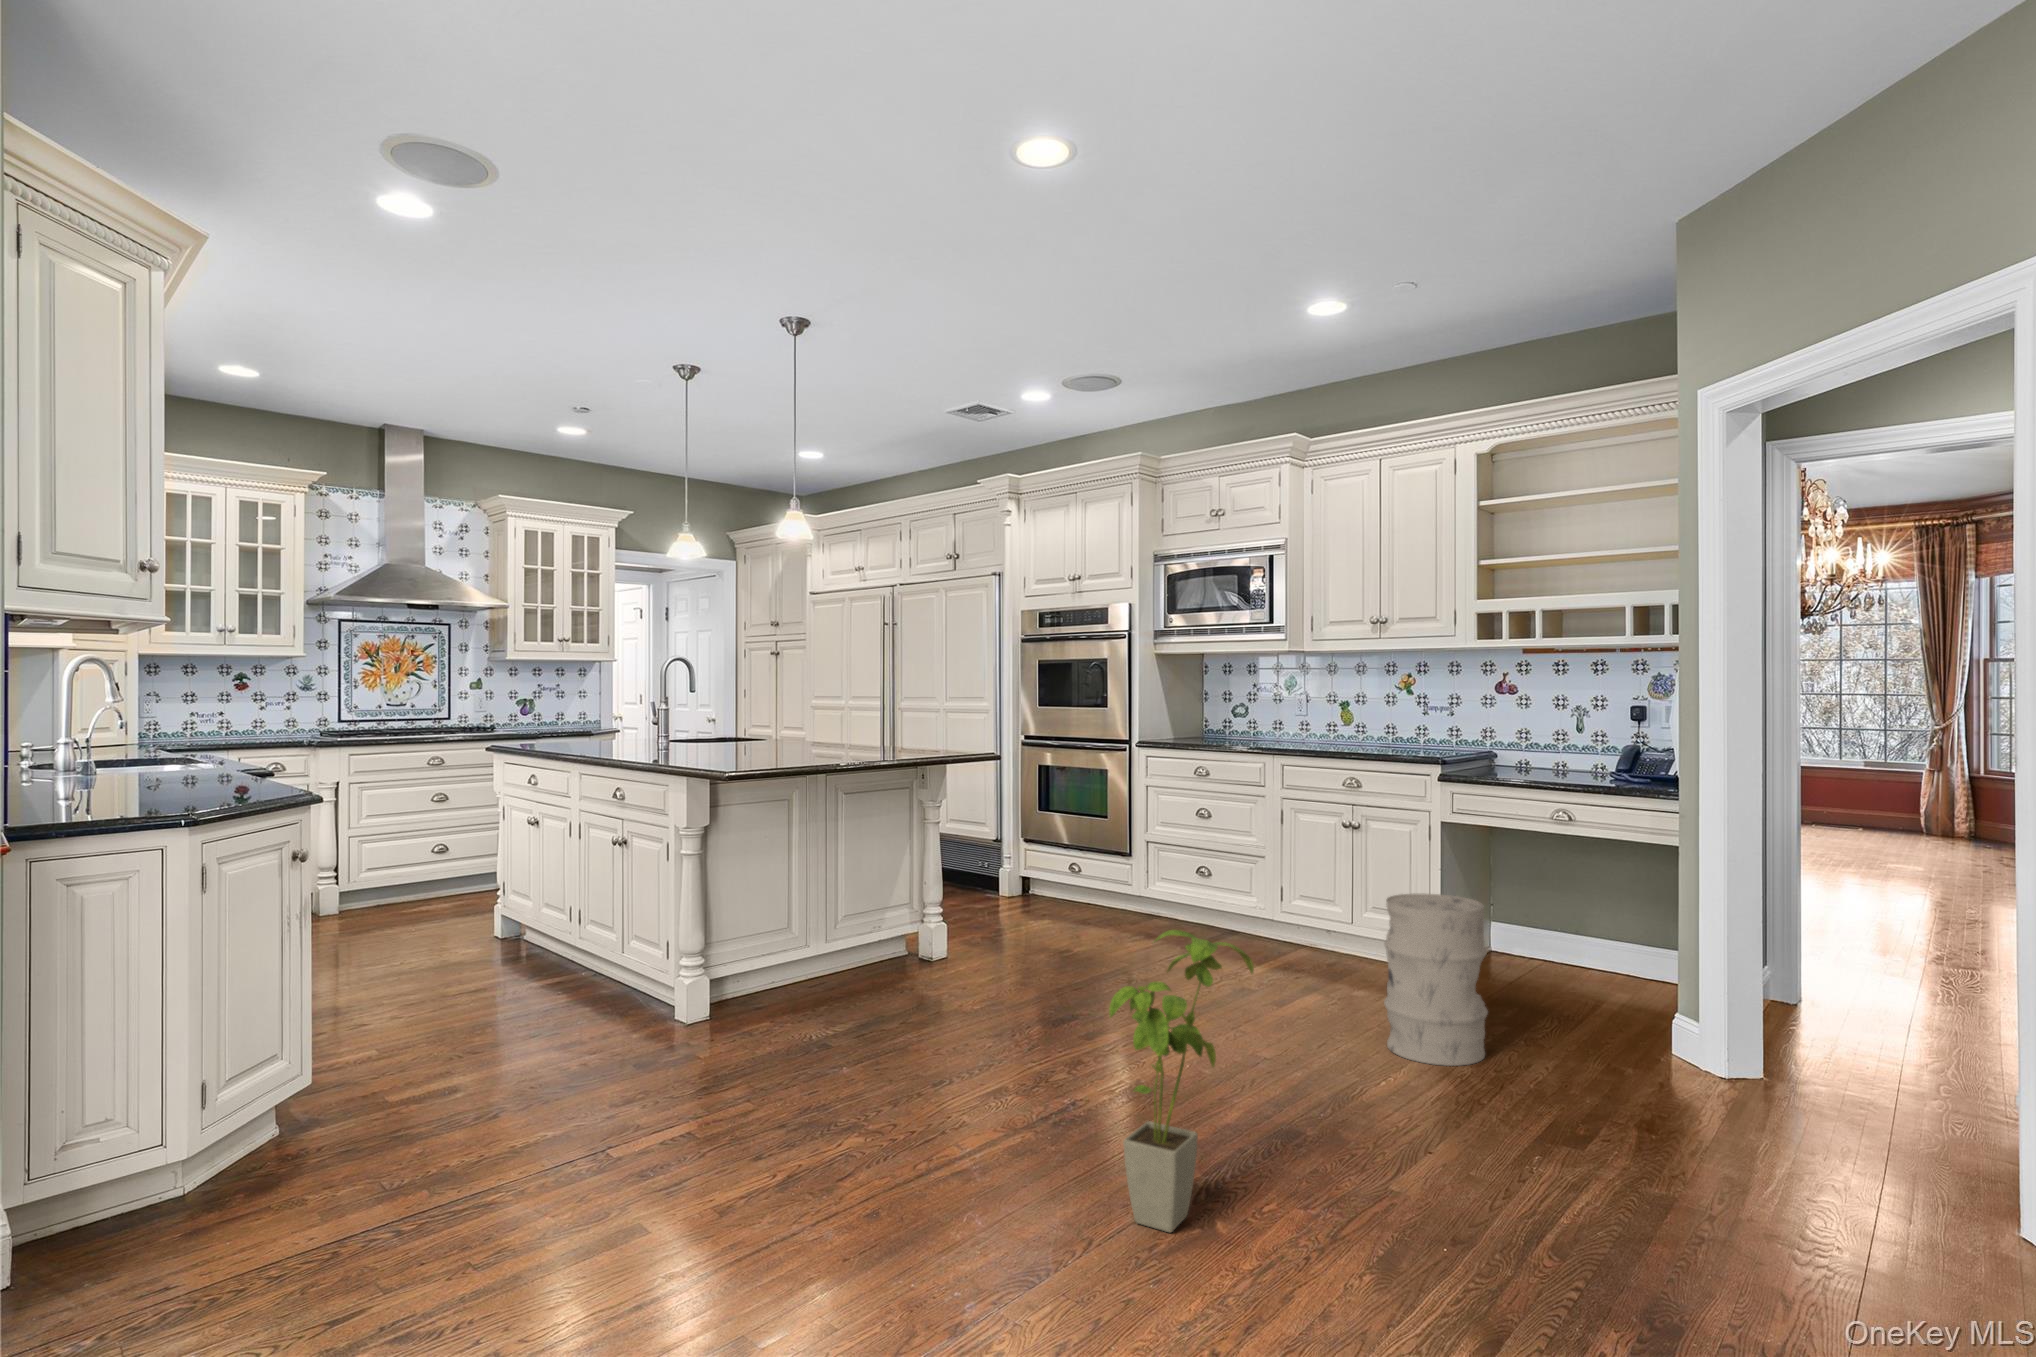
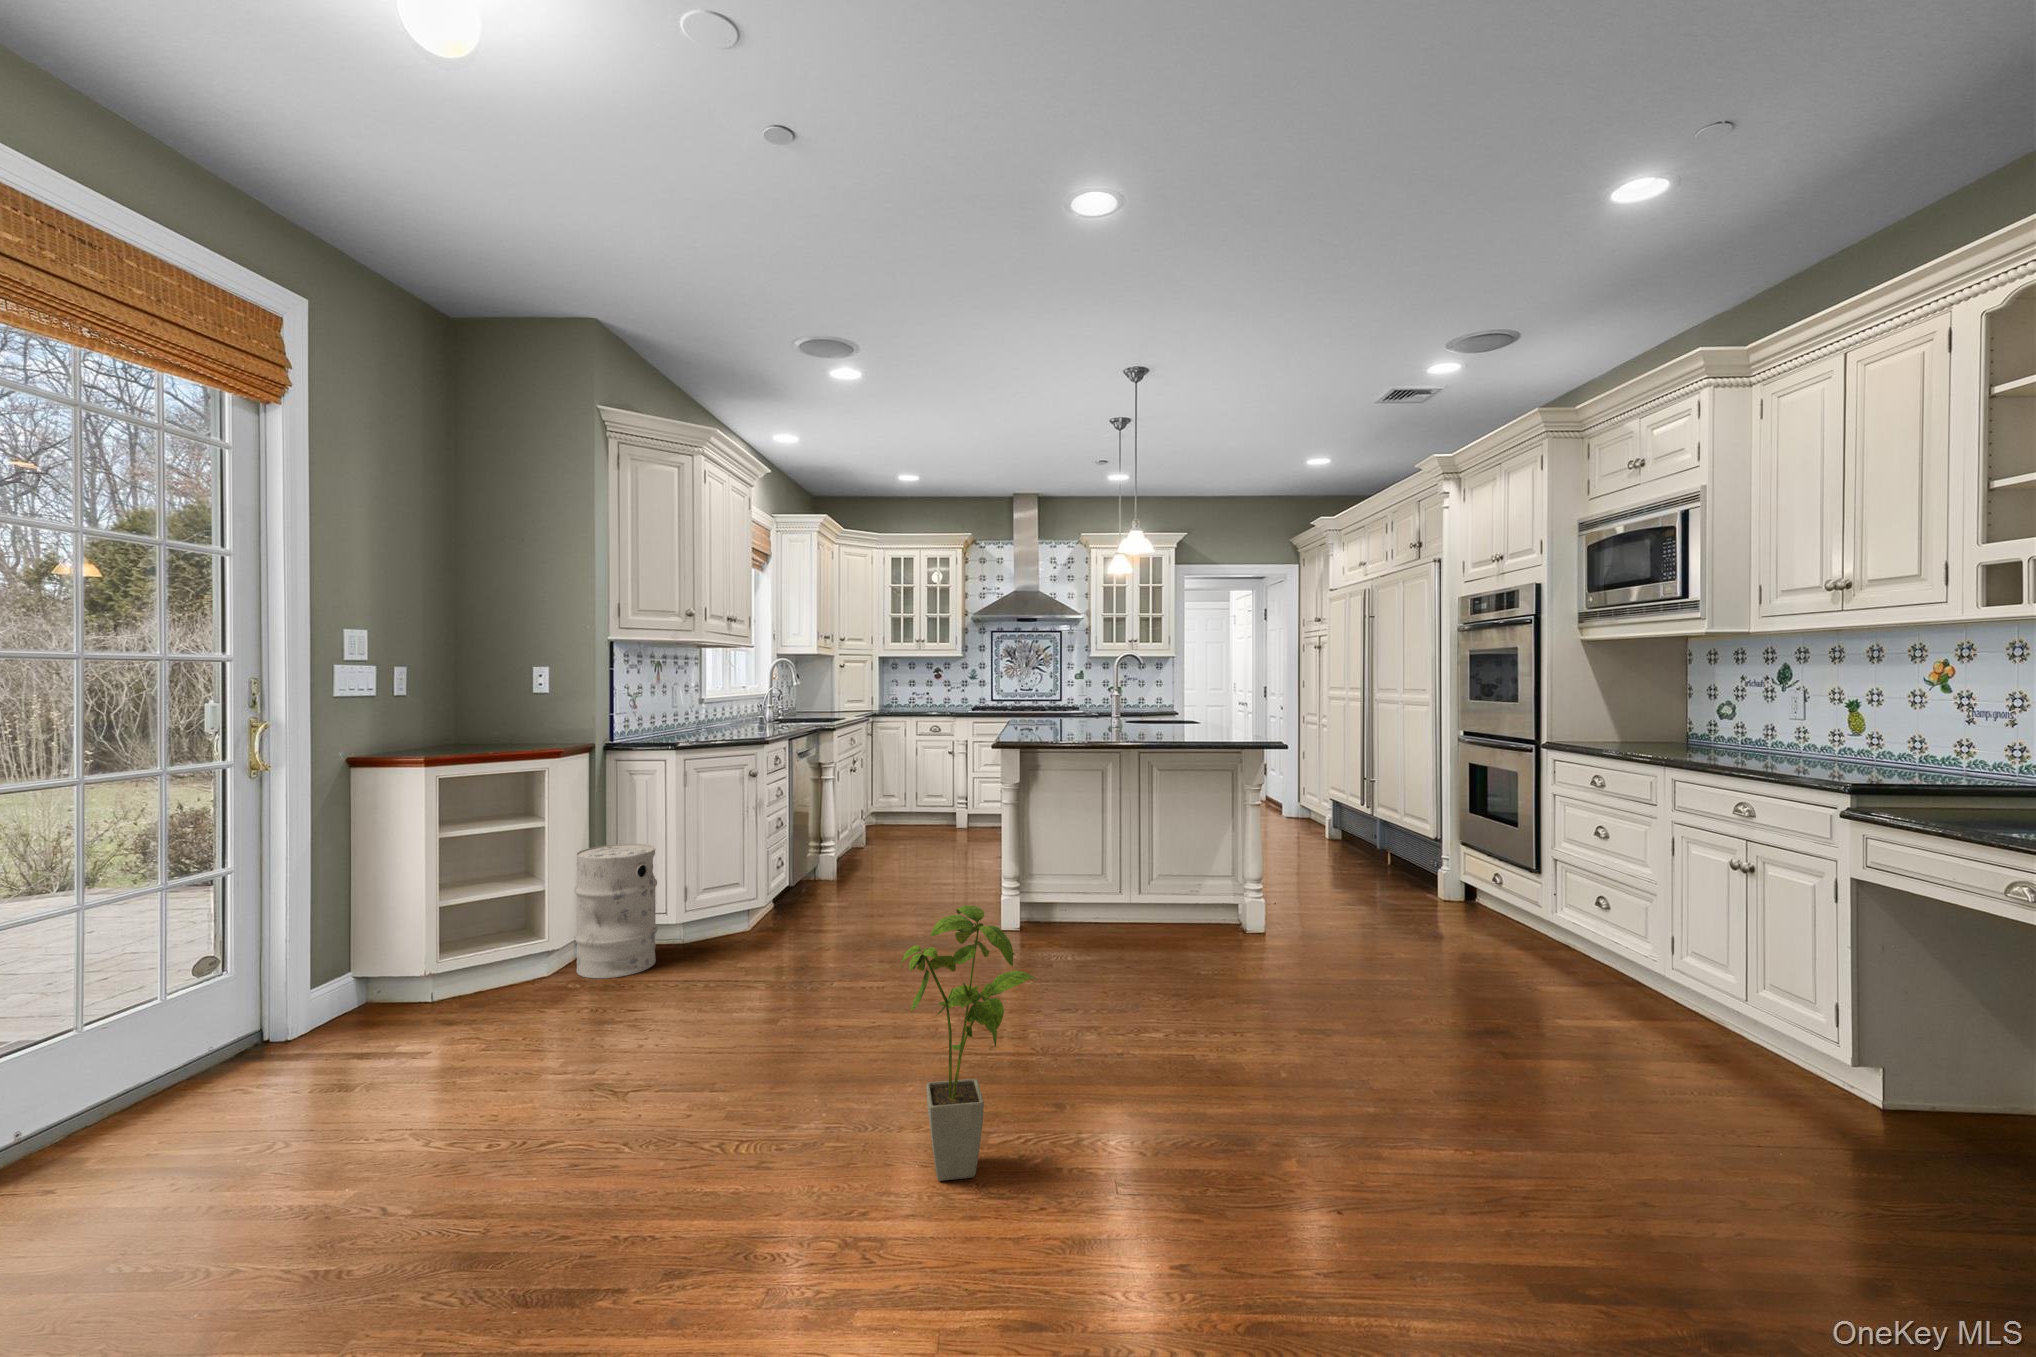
trash can: present [1384,894,1488,1066] -> present [574,844,658,978]

